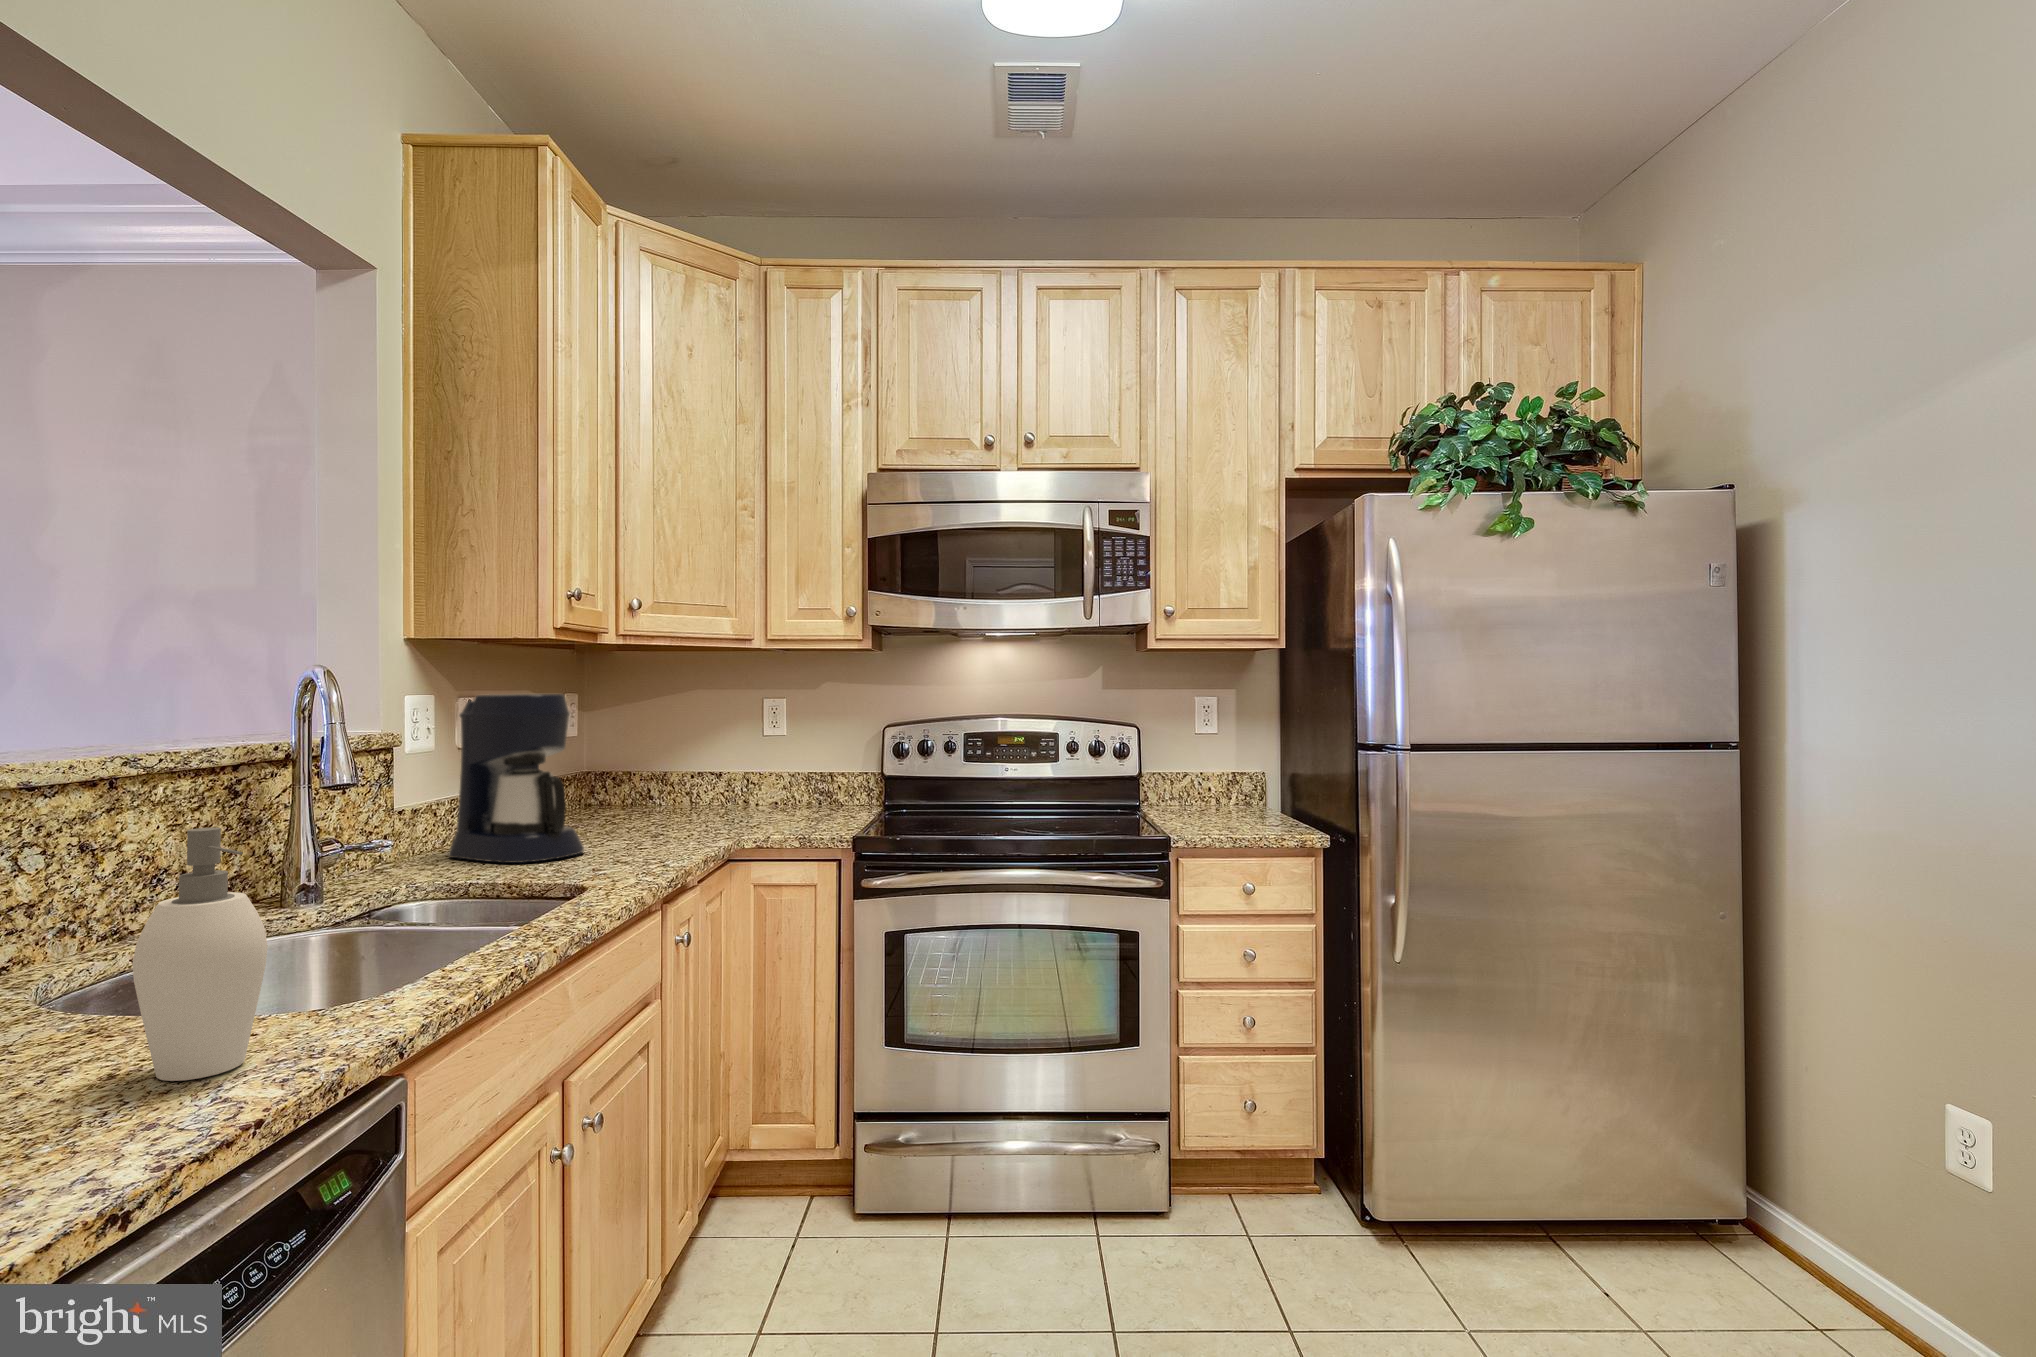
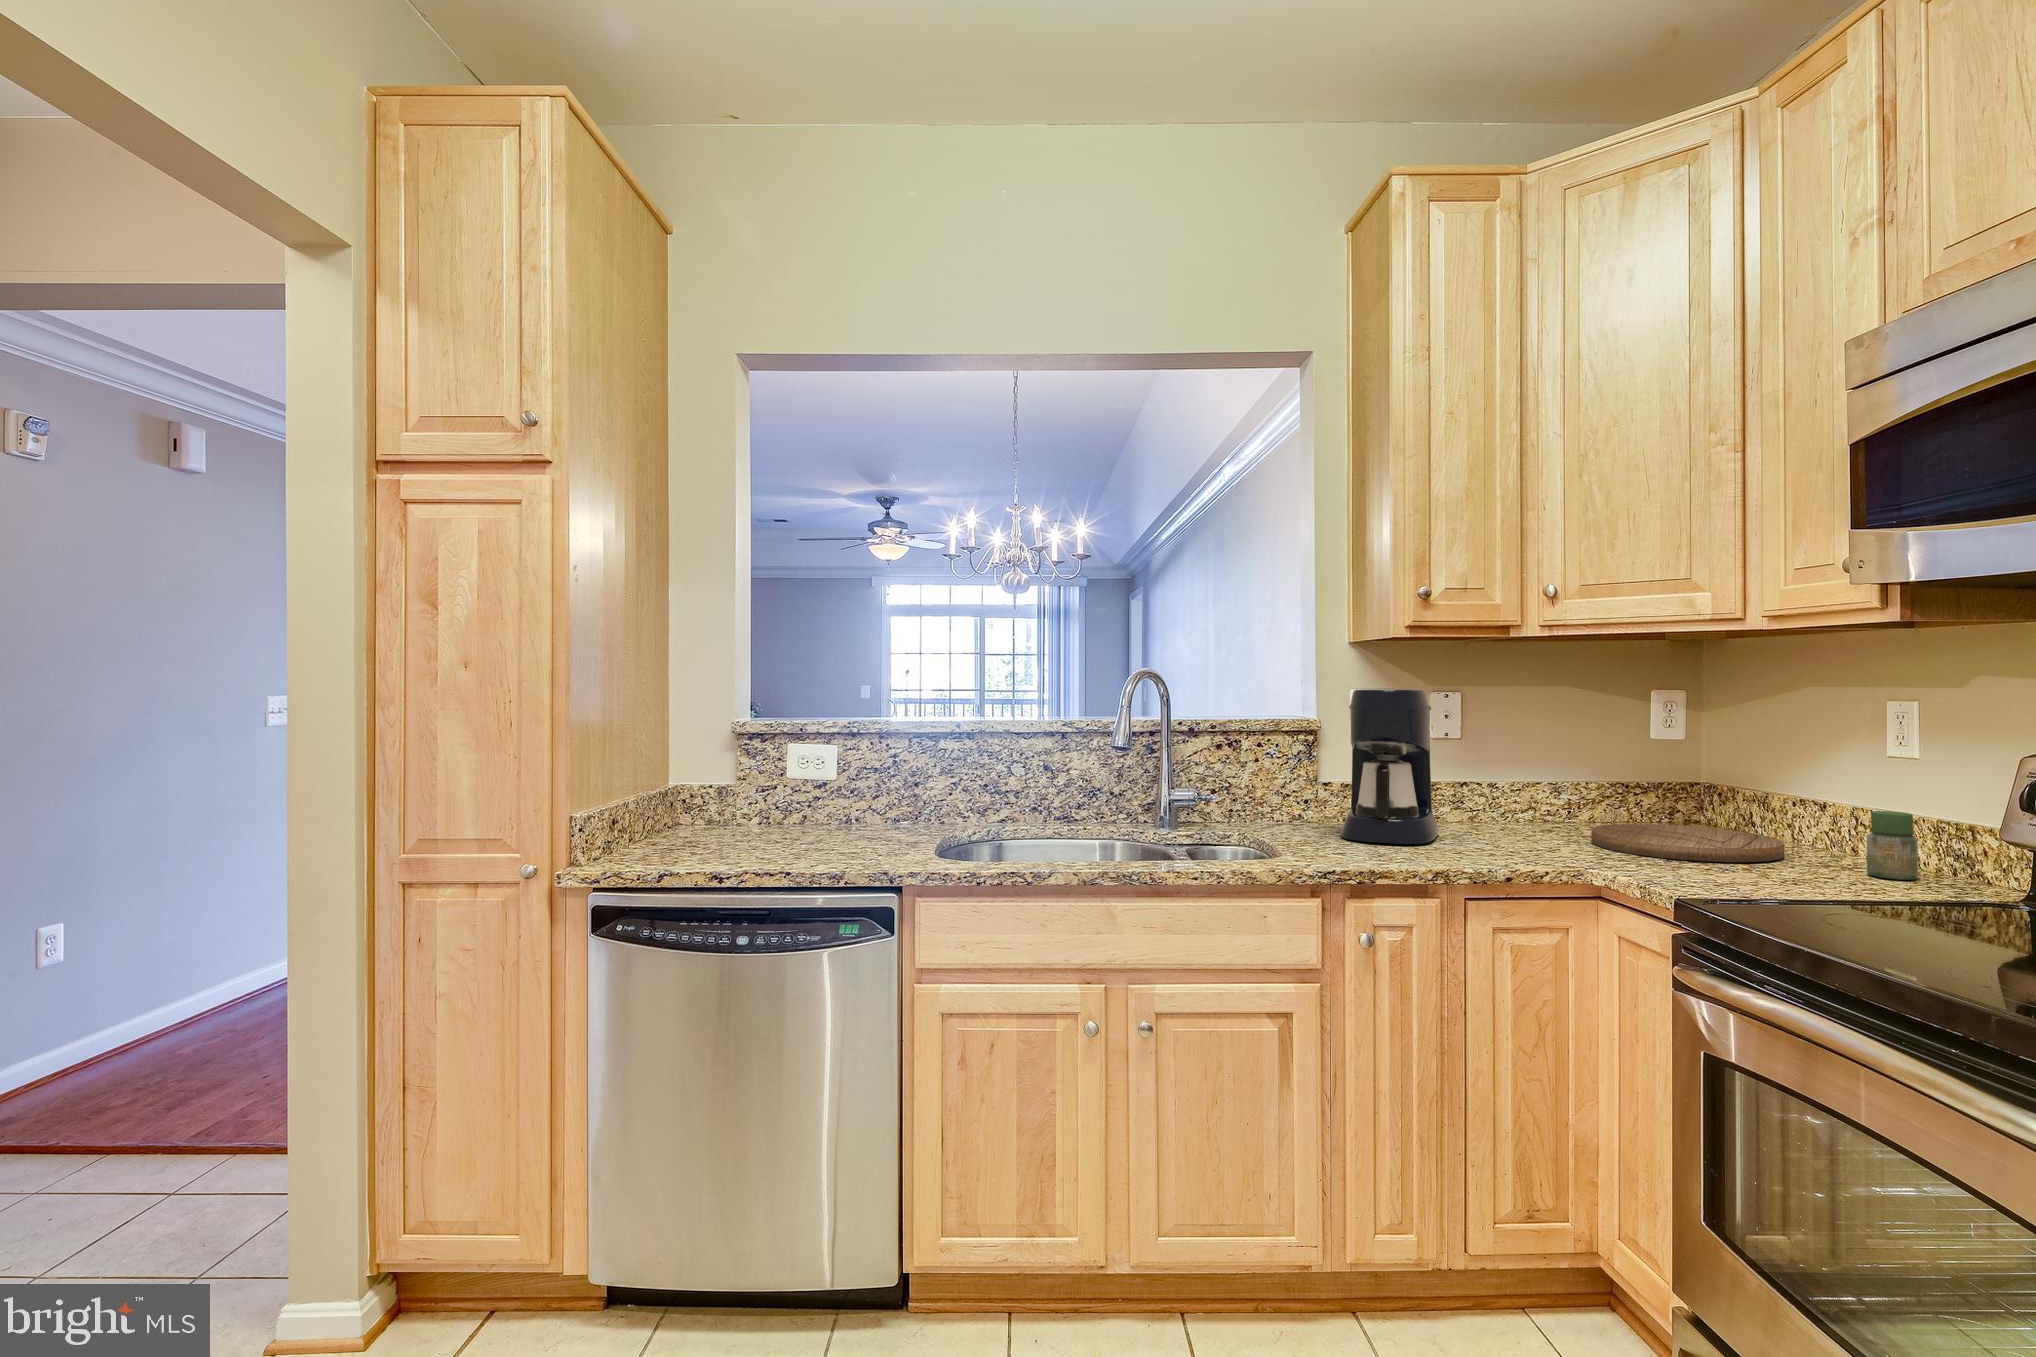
jar: none [794,769,820,813] -> present [1867,811,1918,880]
cutting board: none [609,802,746,828] -> present [1591,824,1784,862]
soap dispenser: present [133,828,268,1081] -> none [819,747,870,859]

